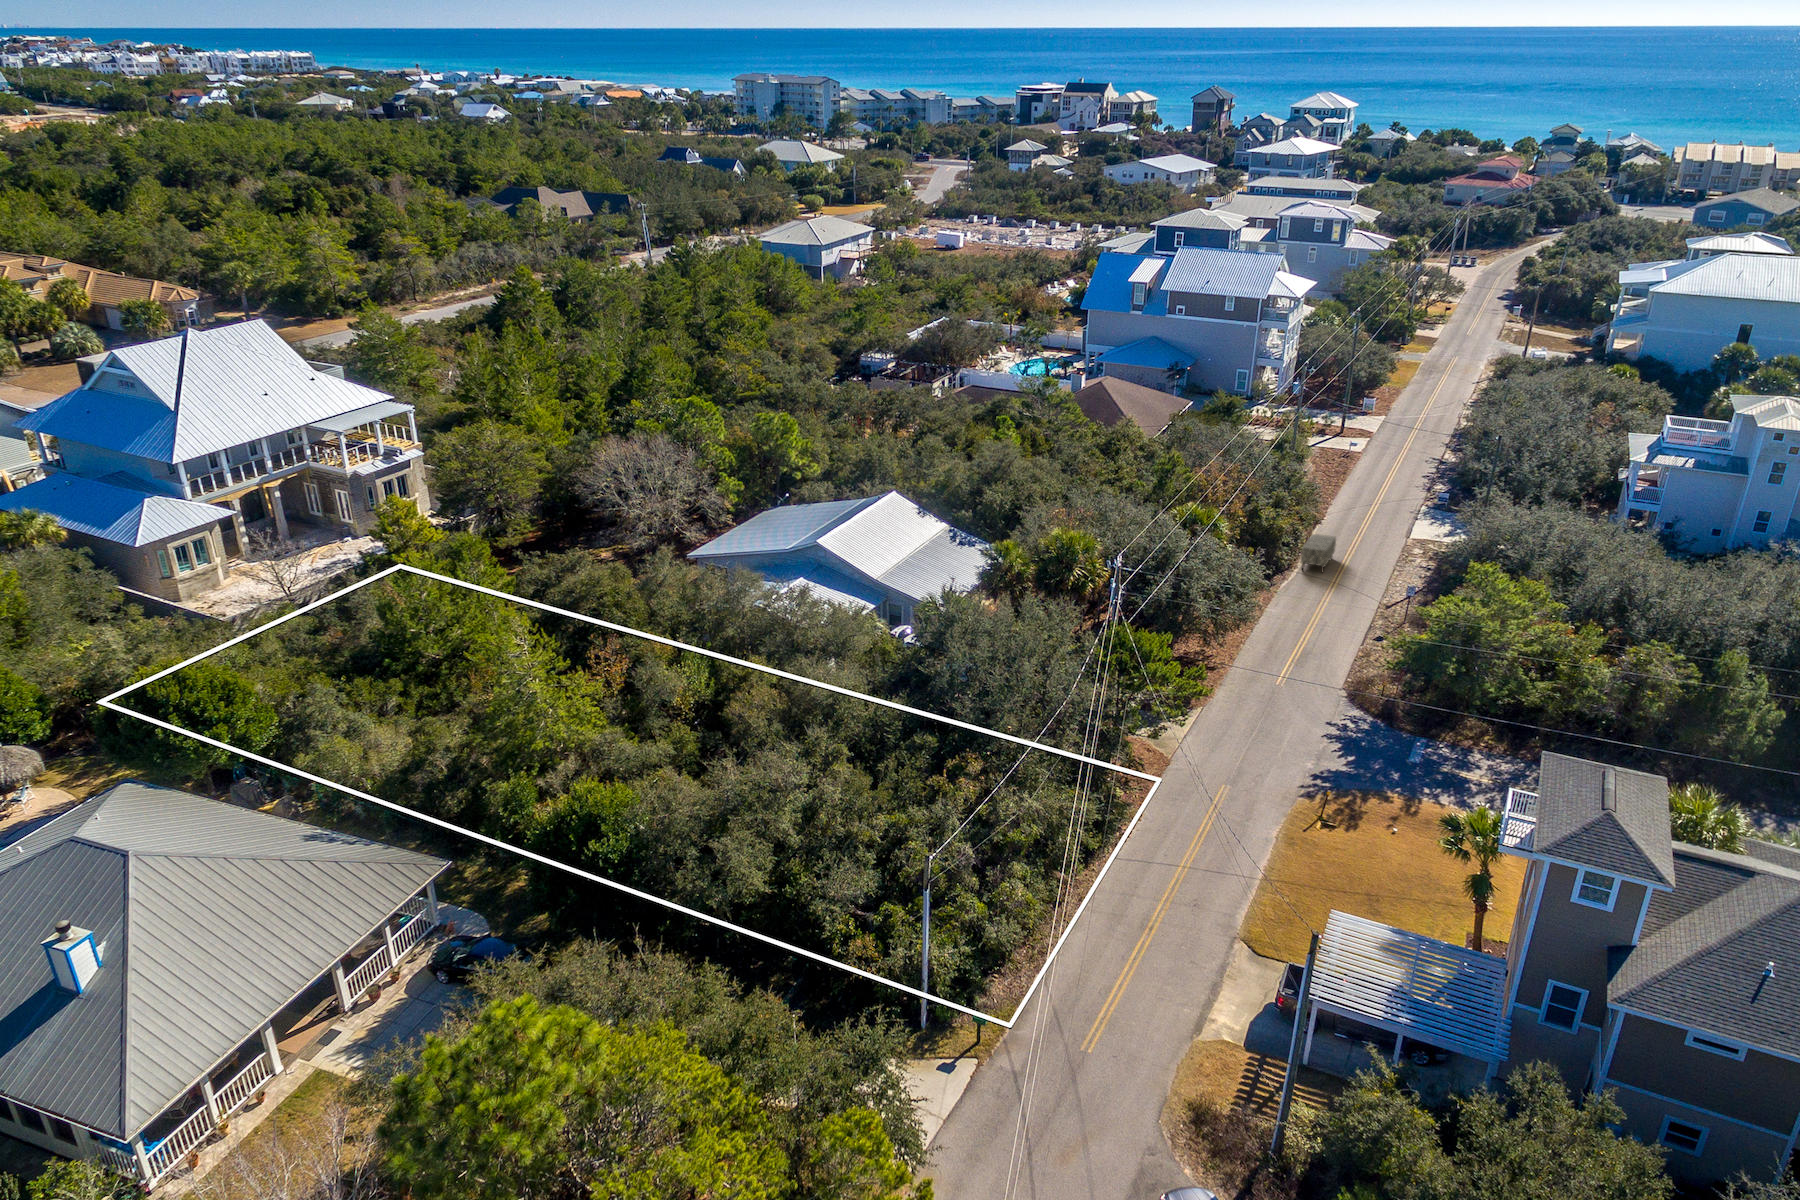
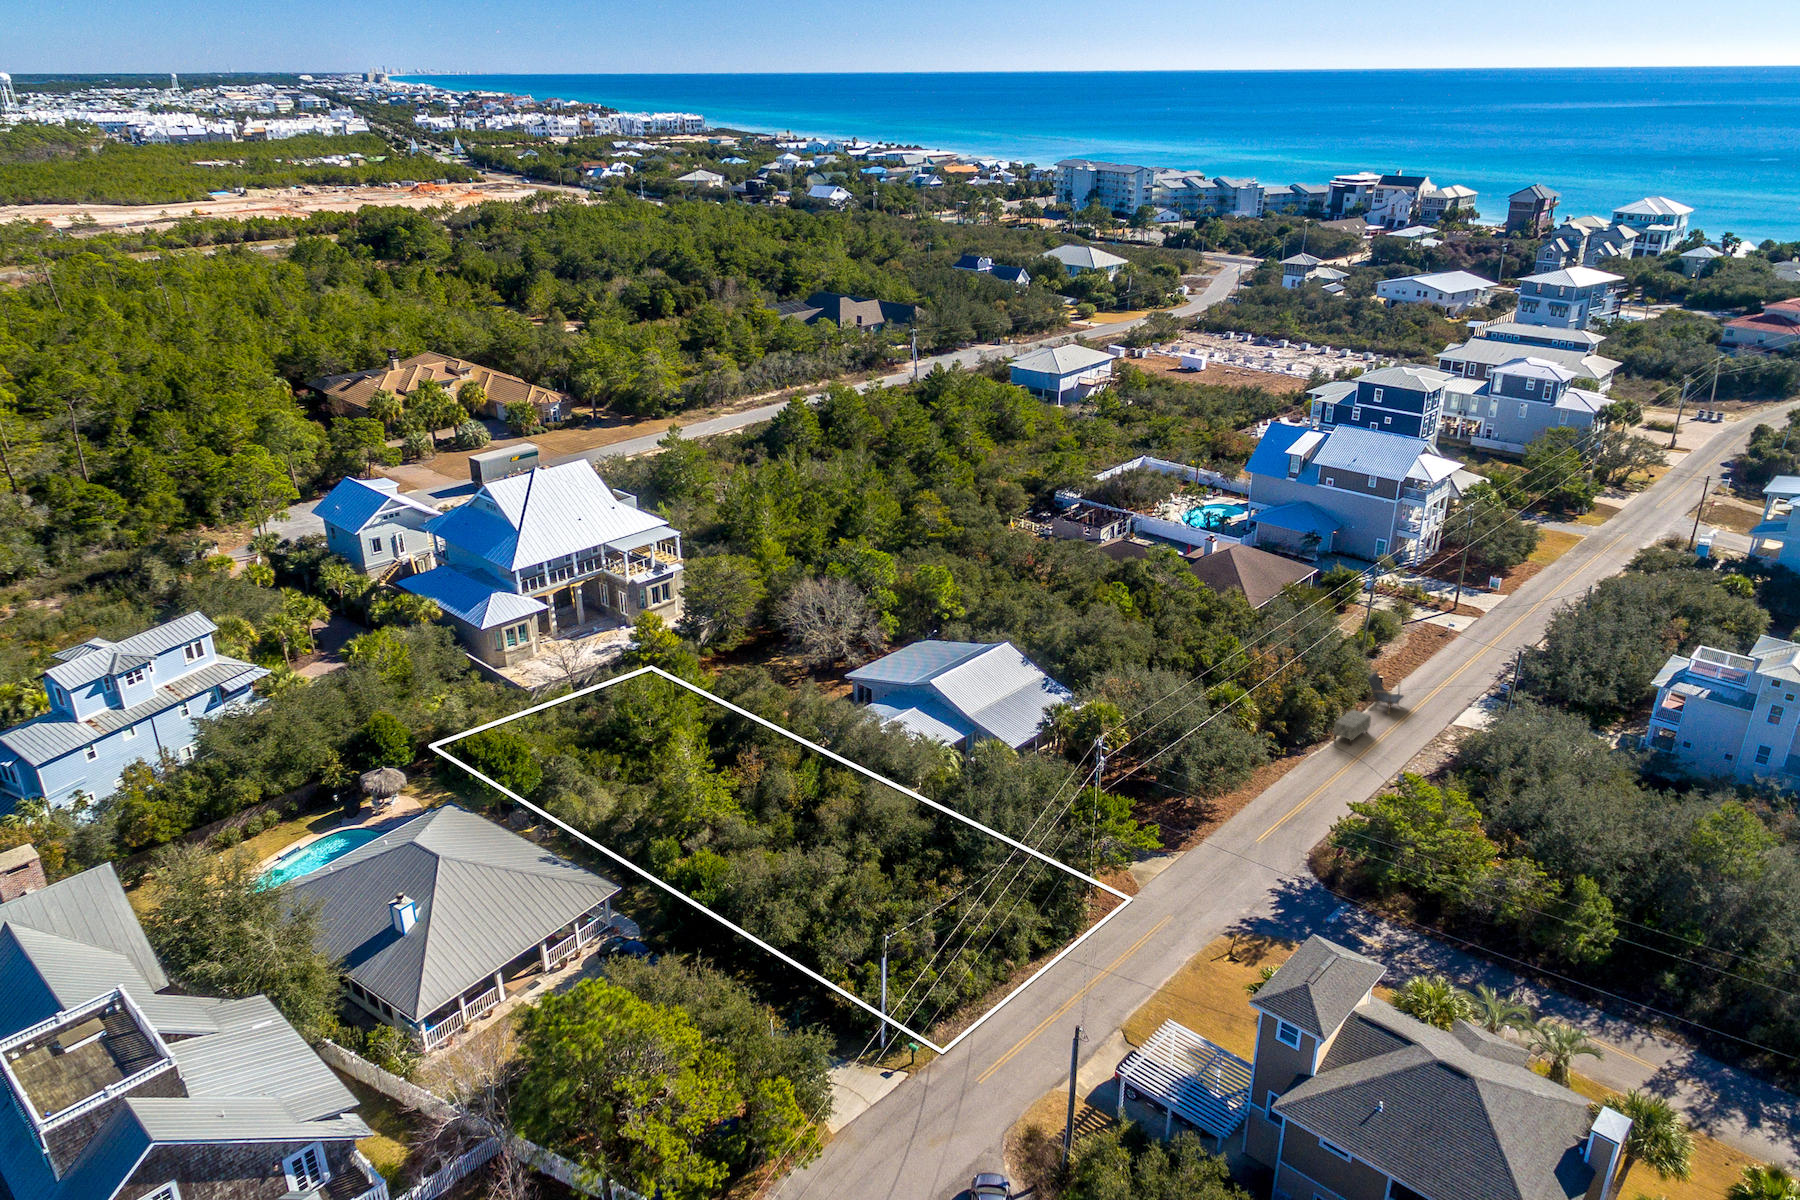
lounge chair: none [1316,492,1356,539] -> present [1366,672,1404,713]

